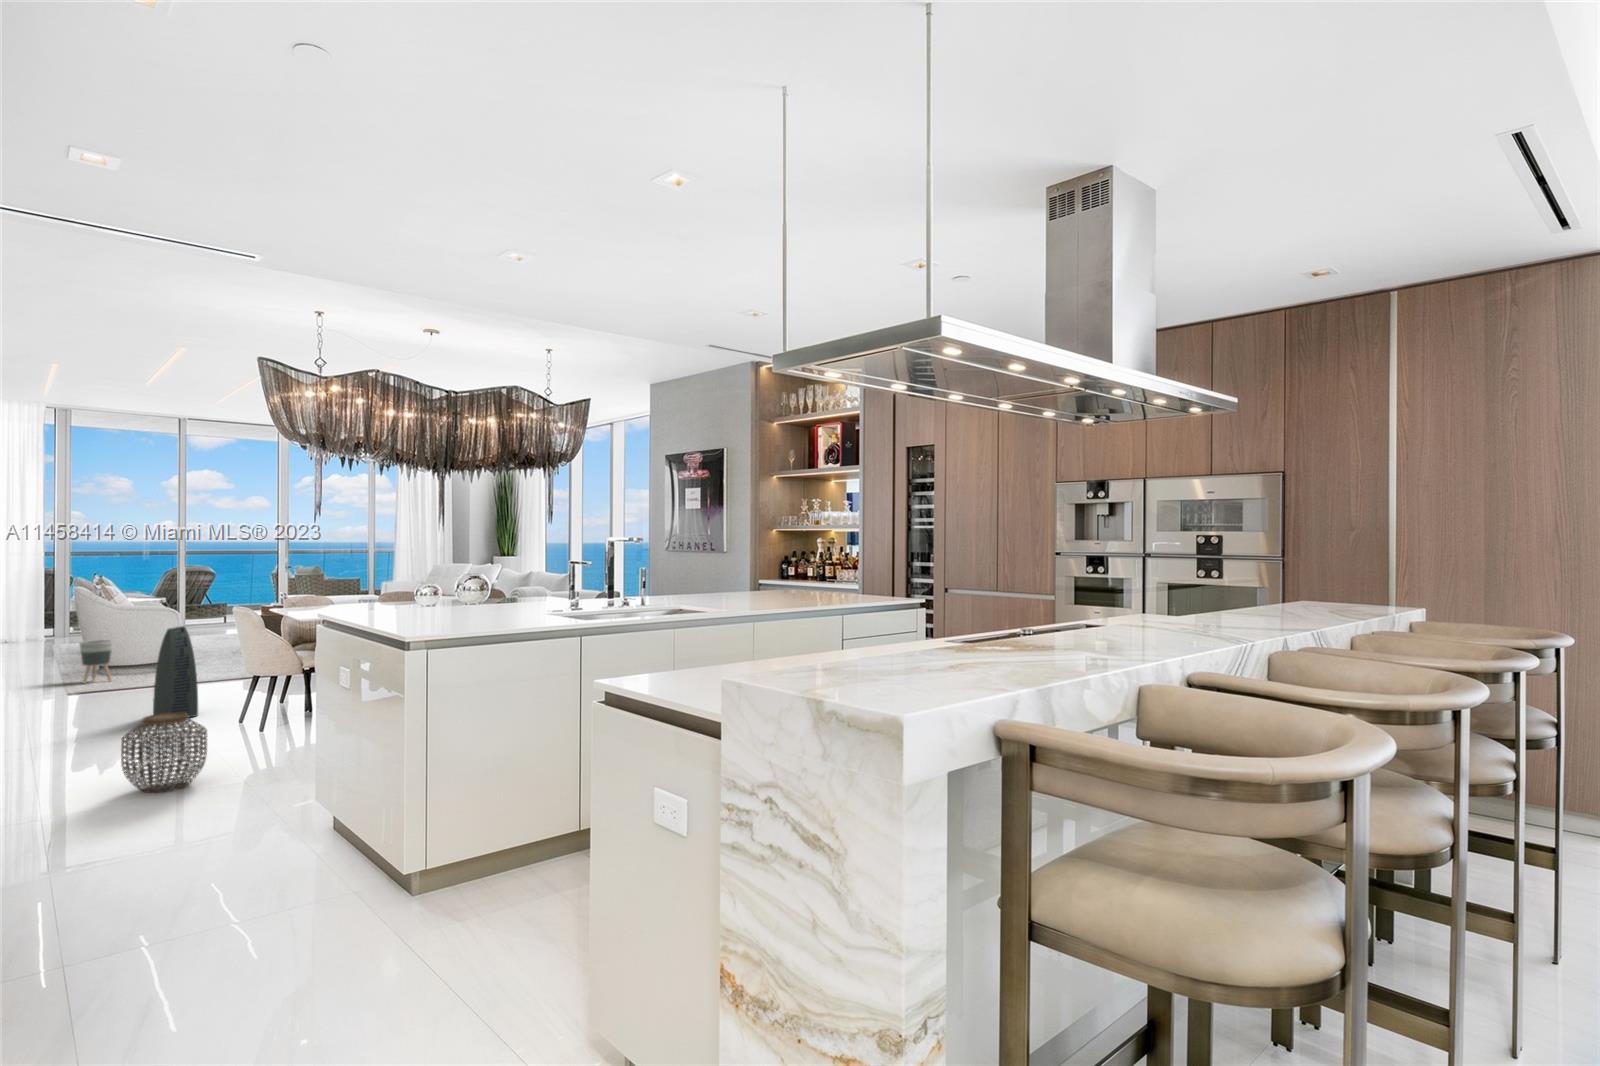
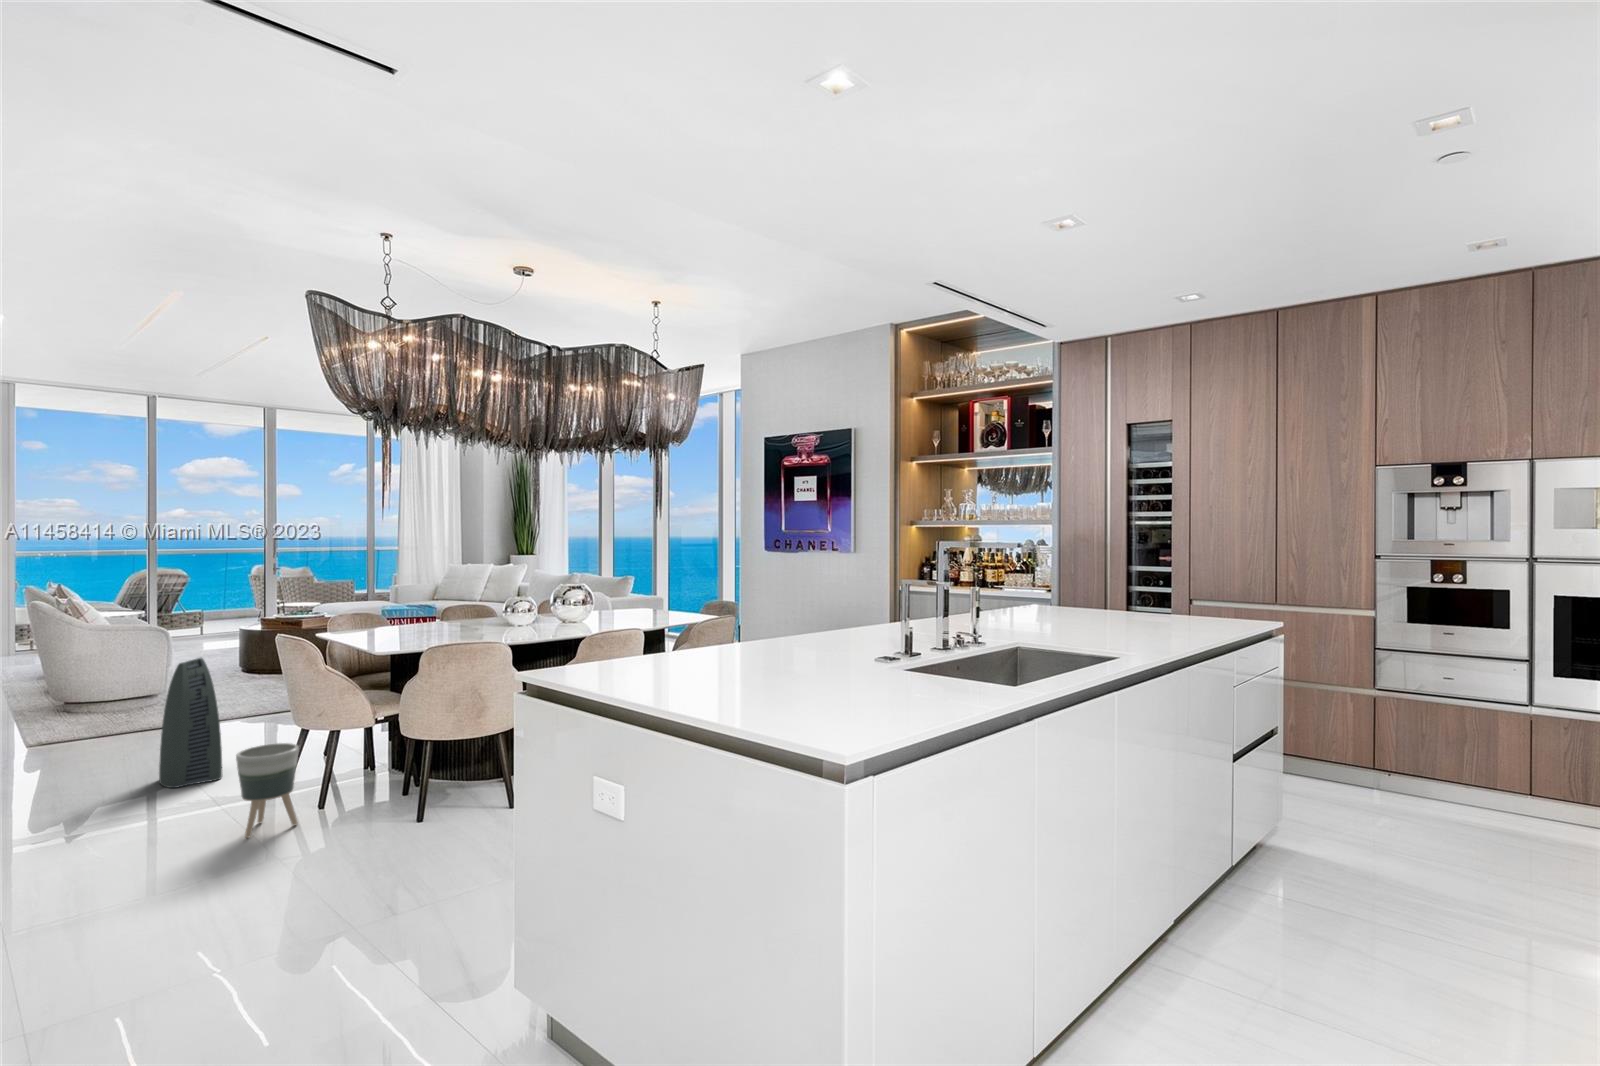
planter: present [80,640,113,683] -> present [236,743,299,838]
woven basket: present [121,712,207,793] -> none [91,826,239,972]

